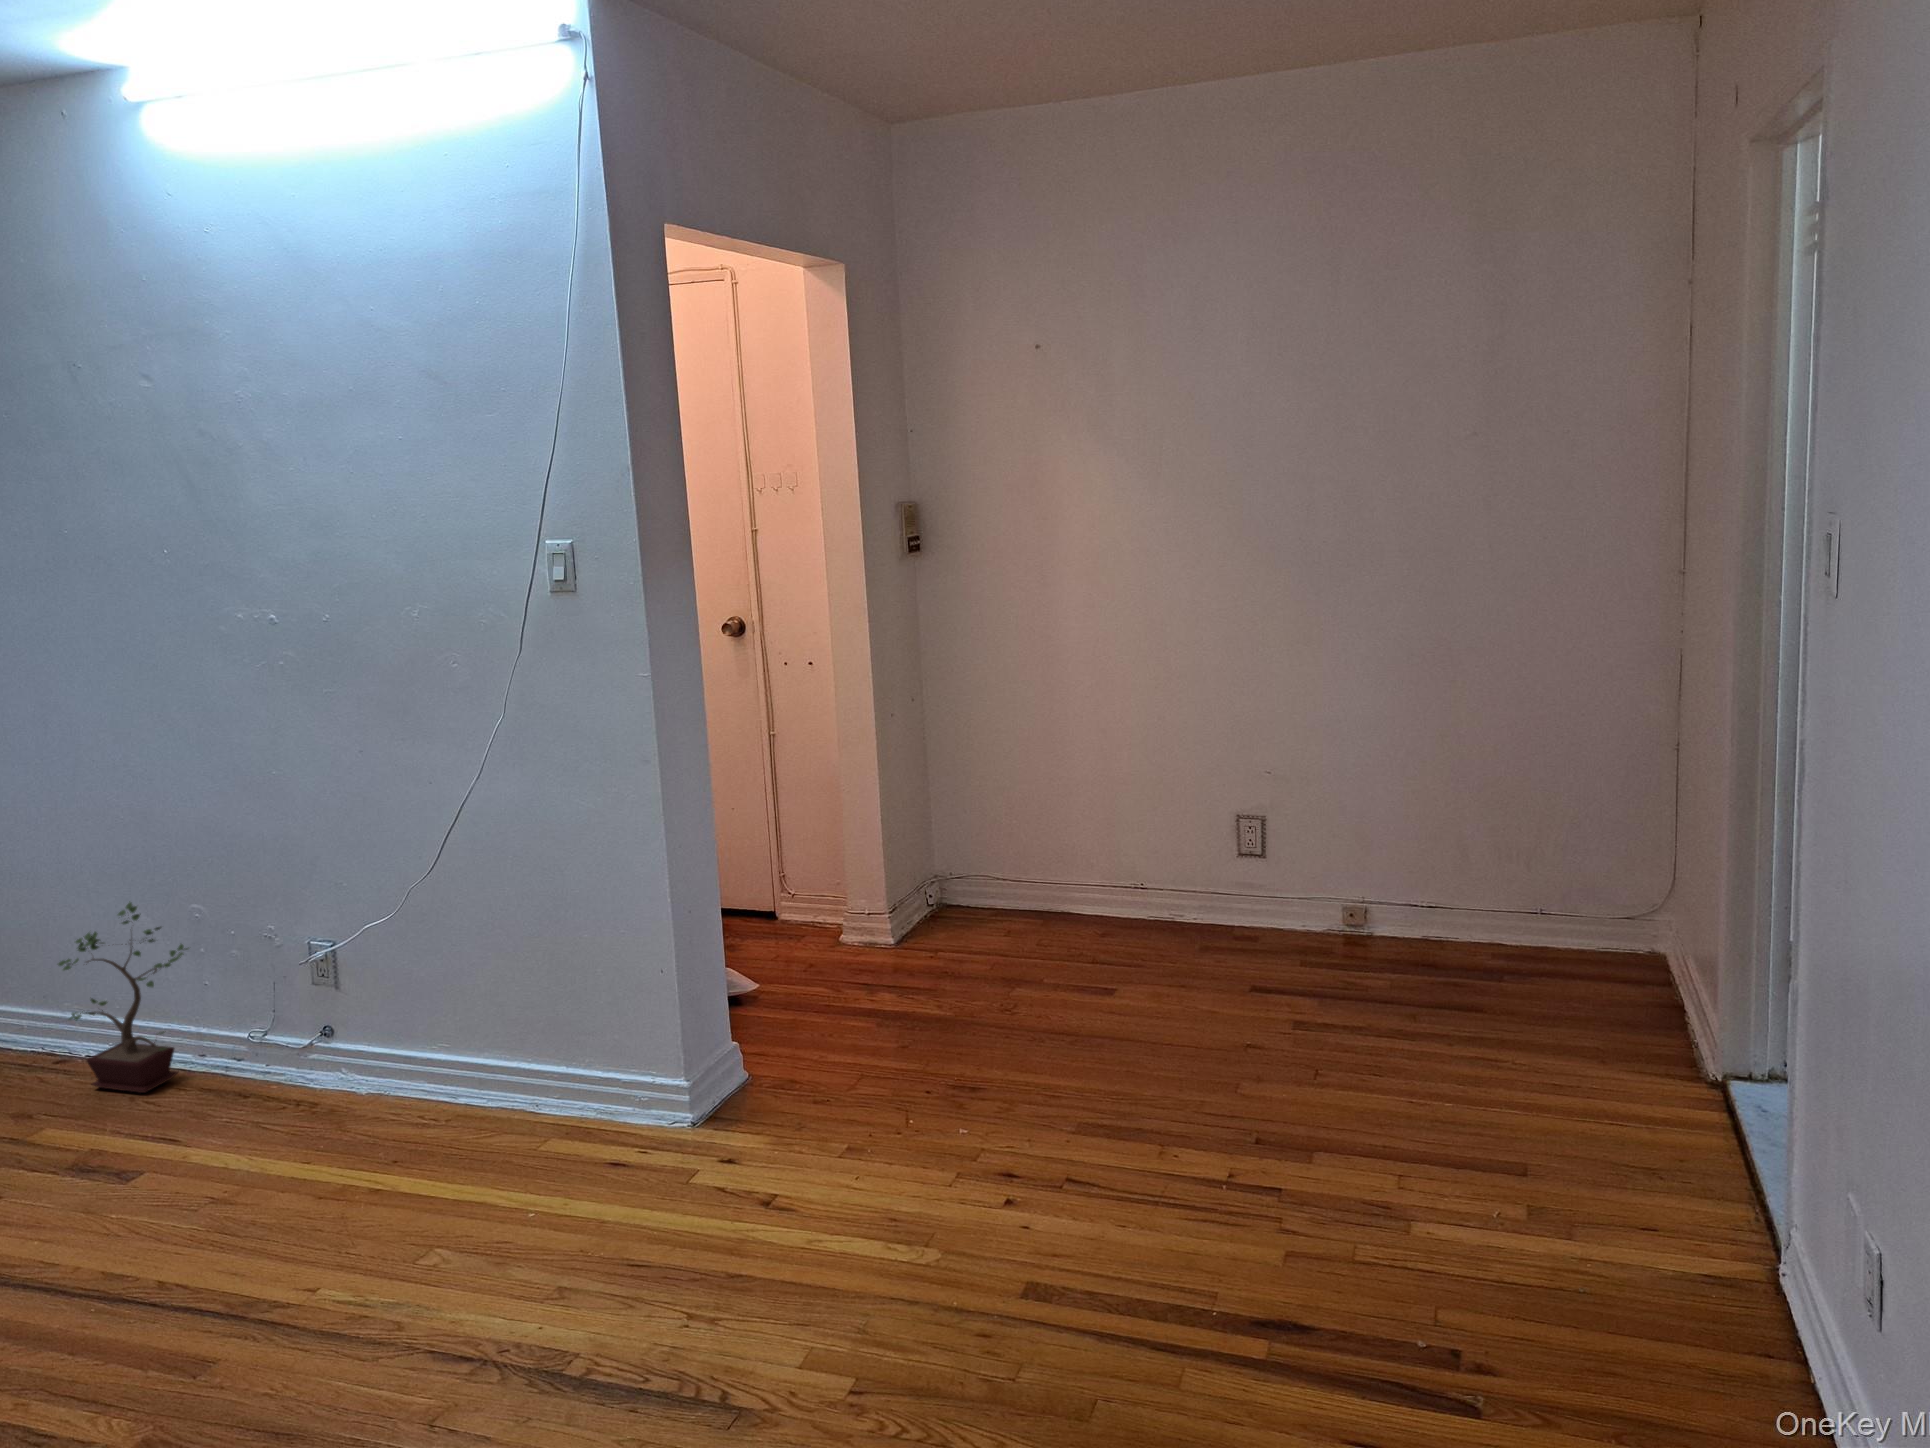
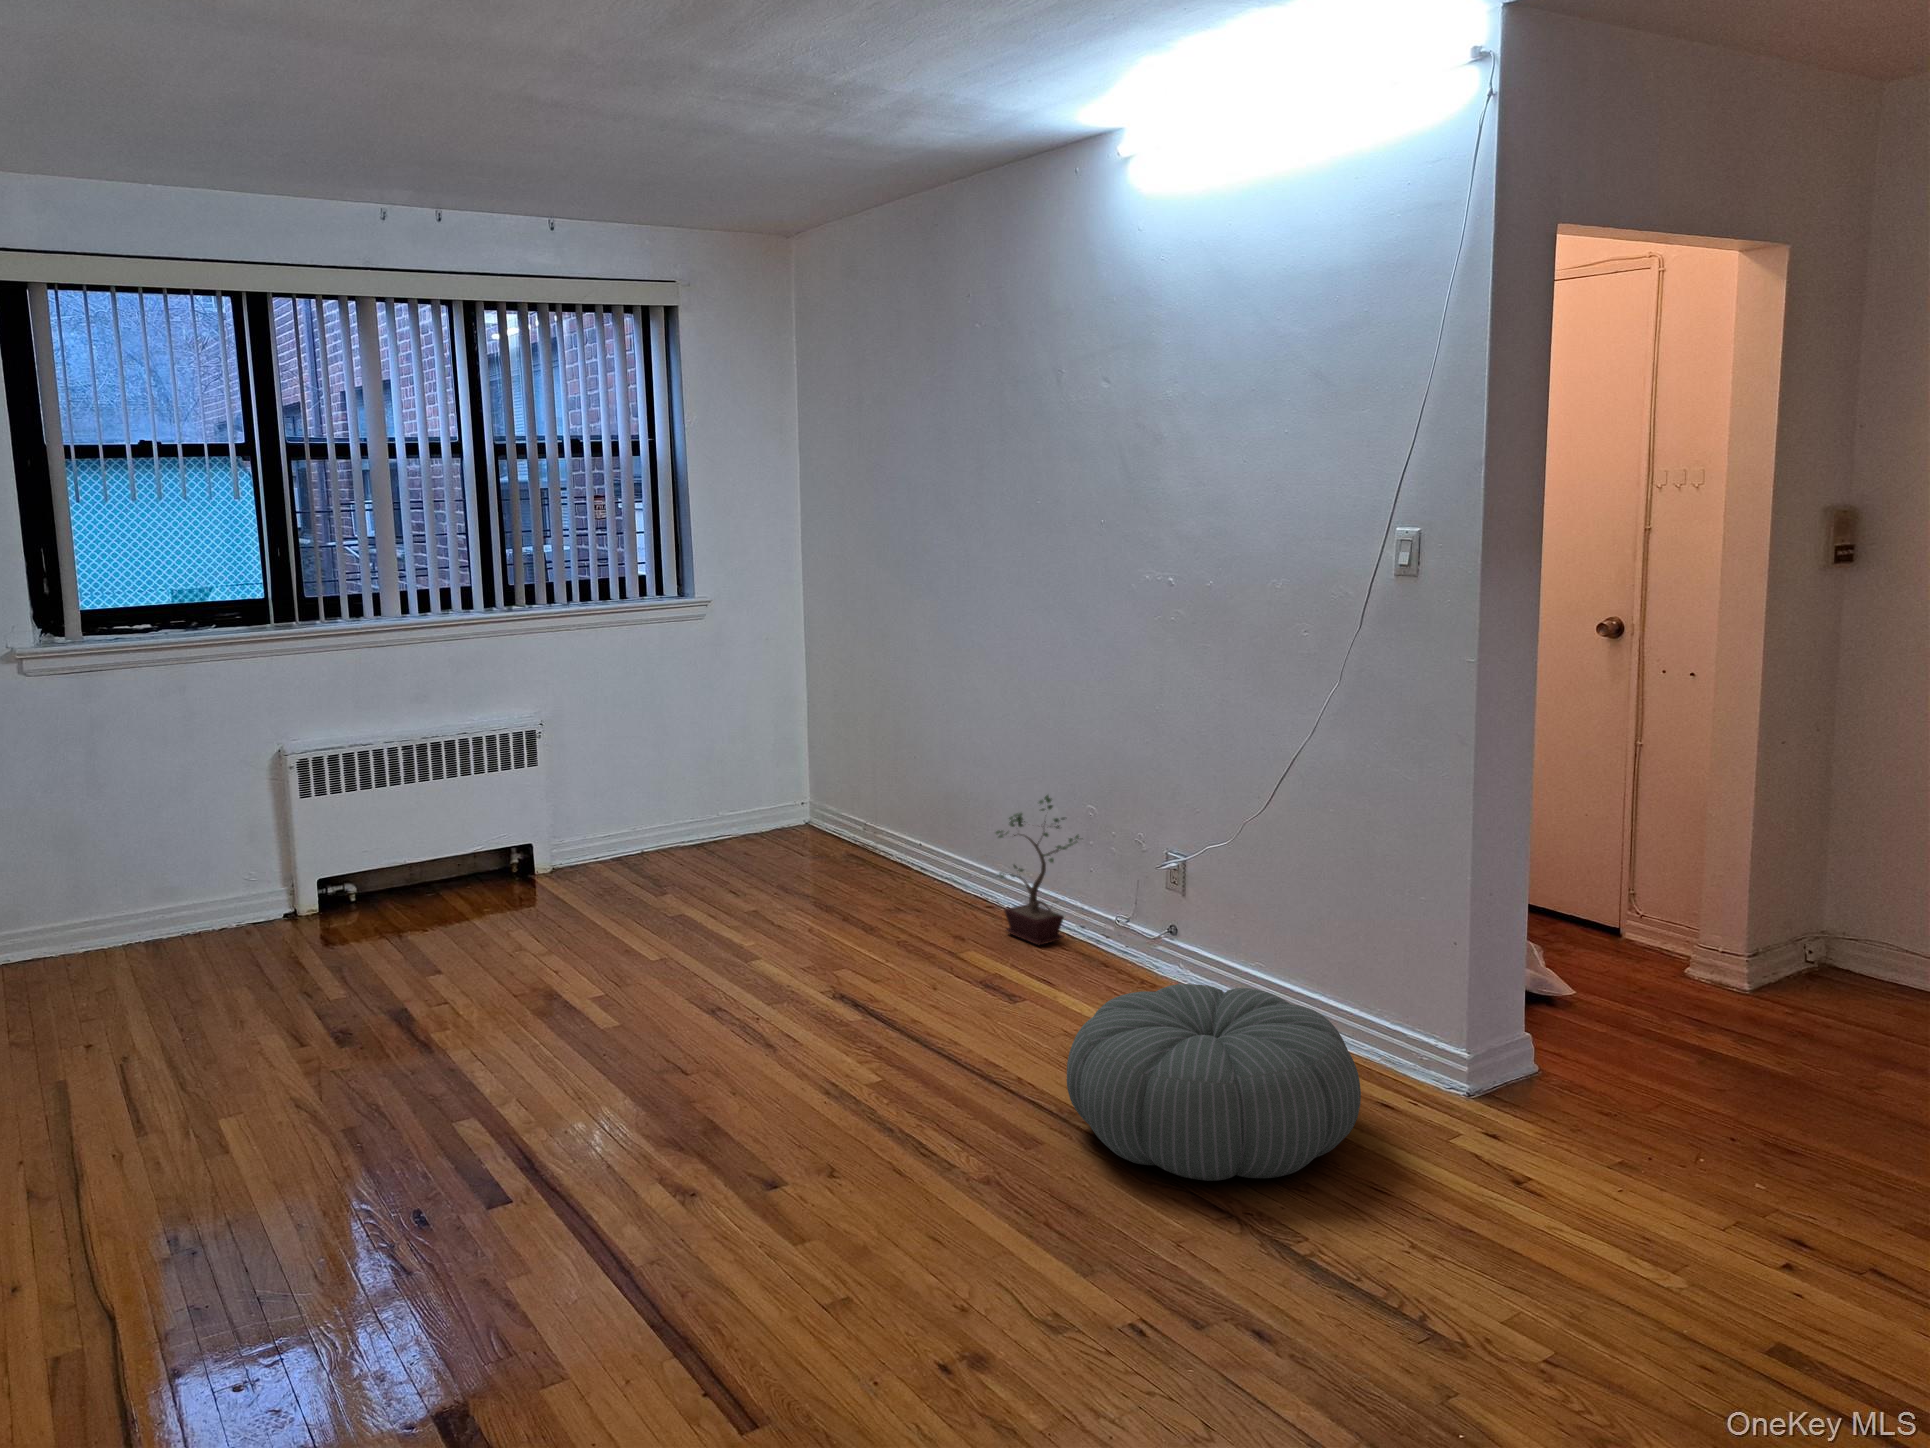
pouf: none [241,1082,600,1339] -> present [1067,984,1361,1181]

